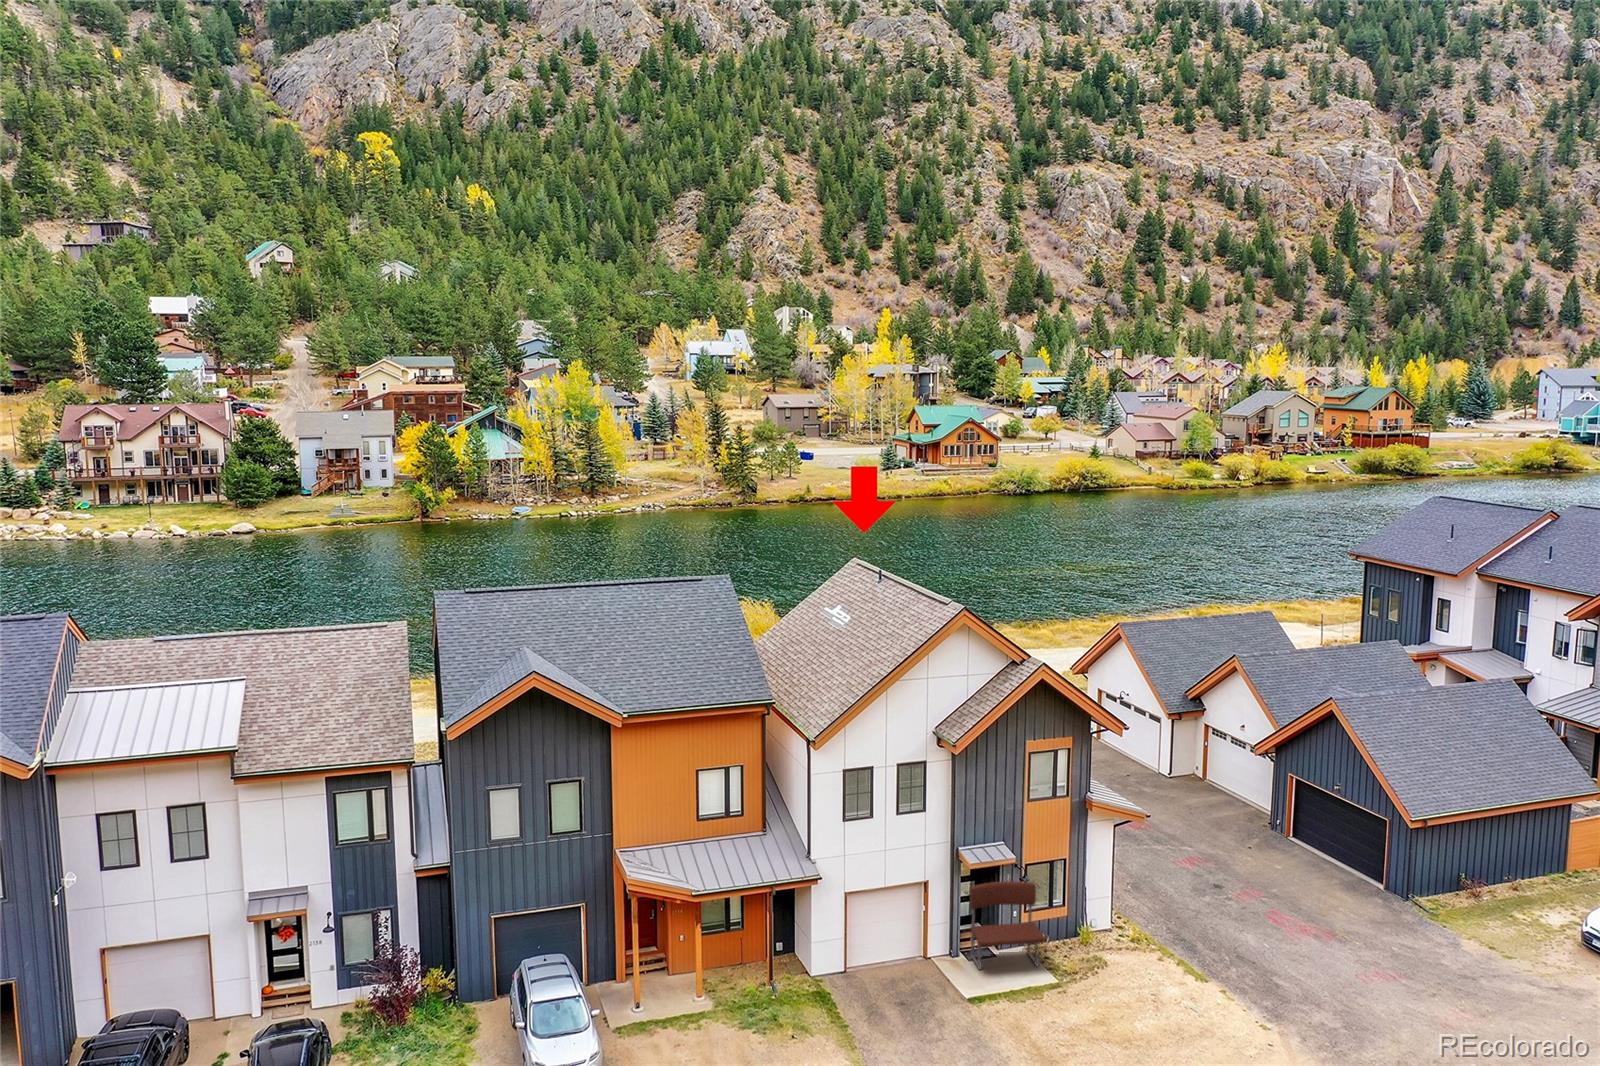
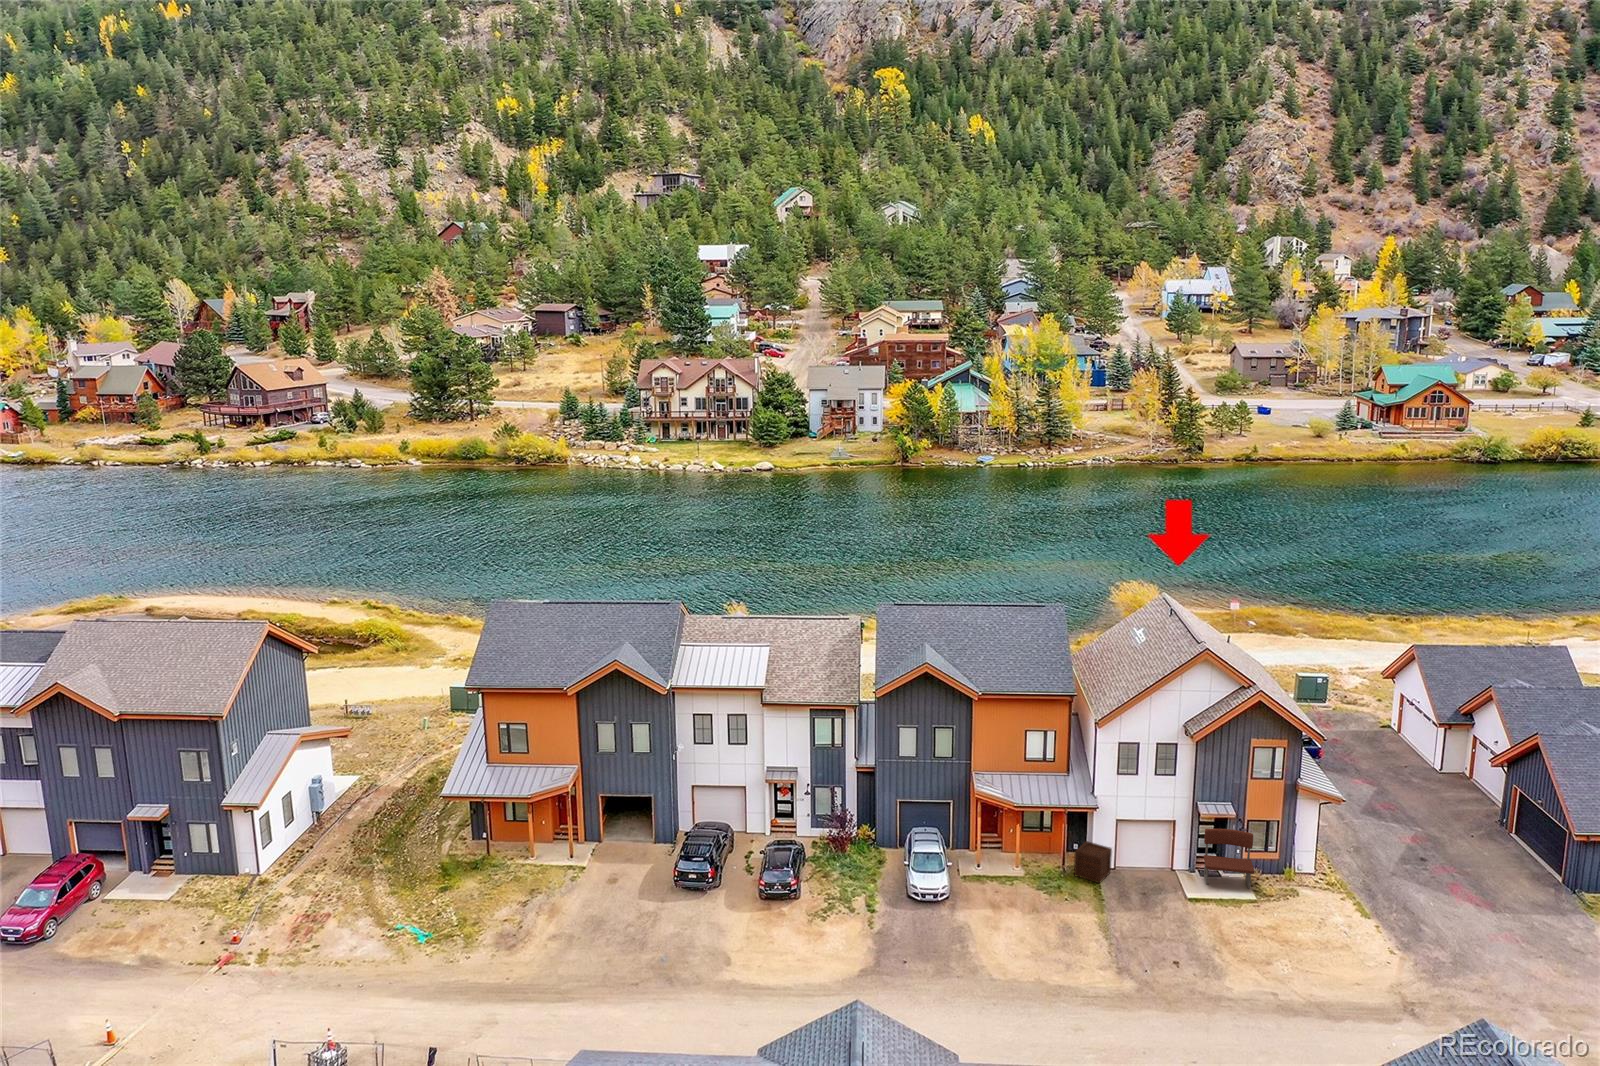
wooden crate: none [790,933,843,998] -> present [1074,841,1112,883]

